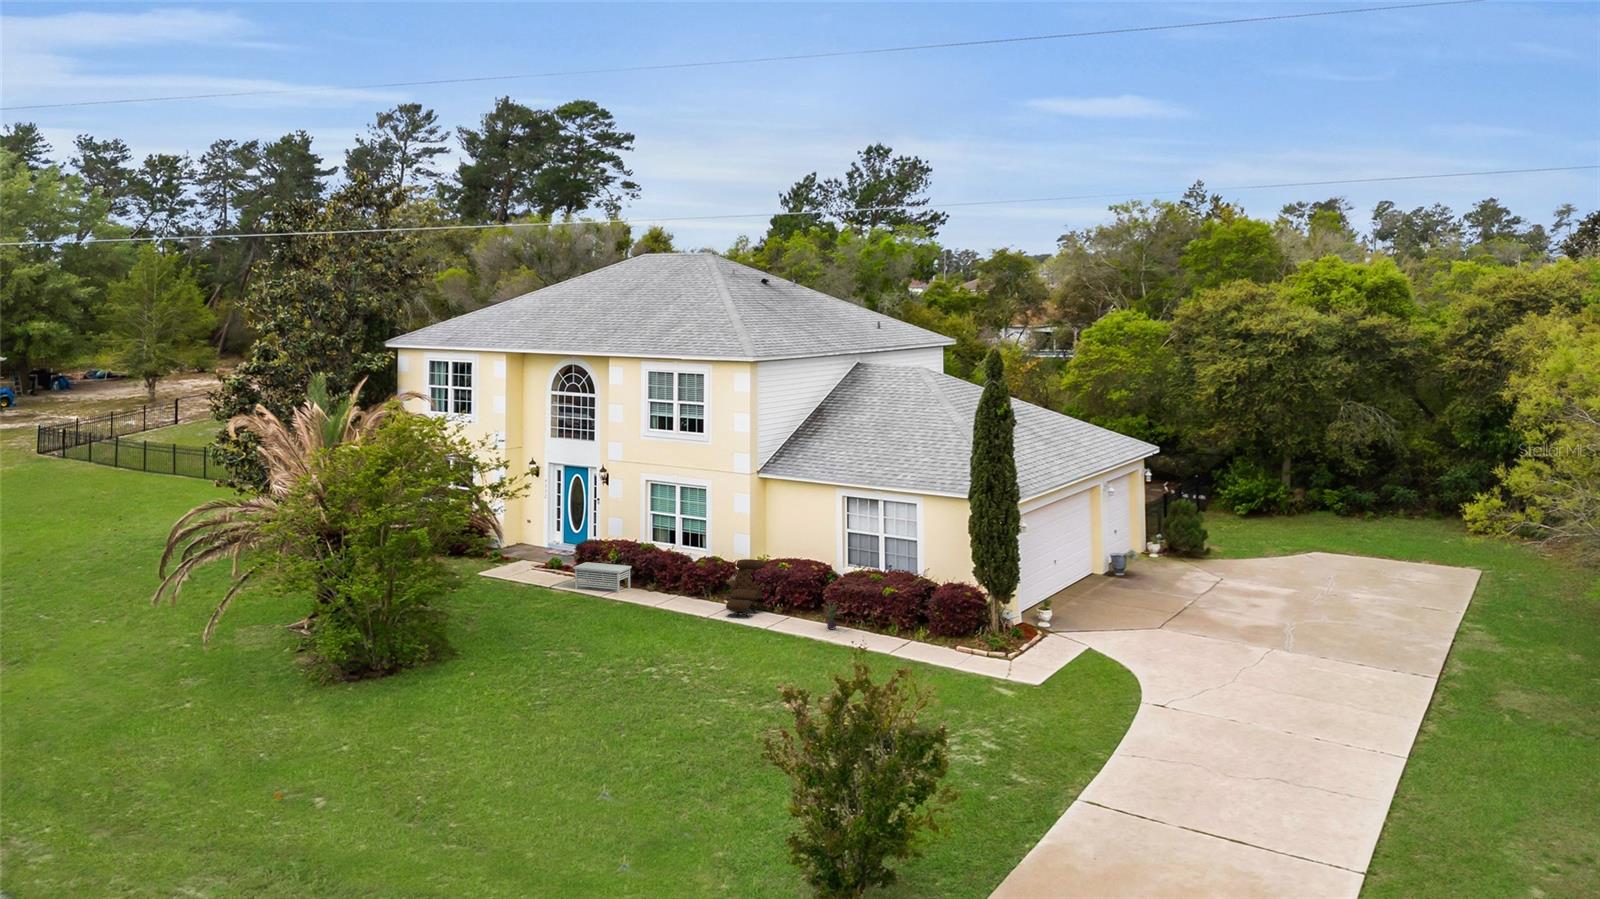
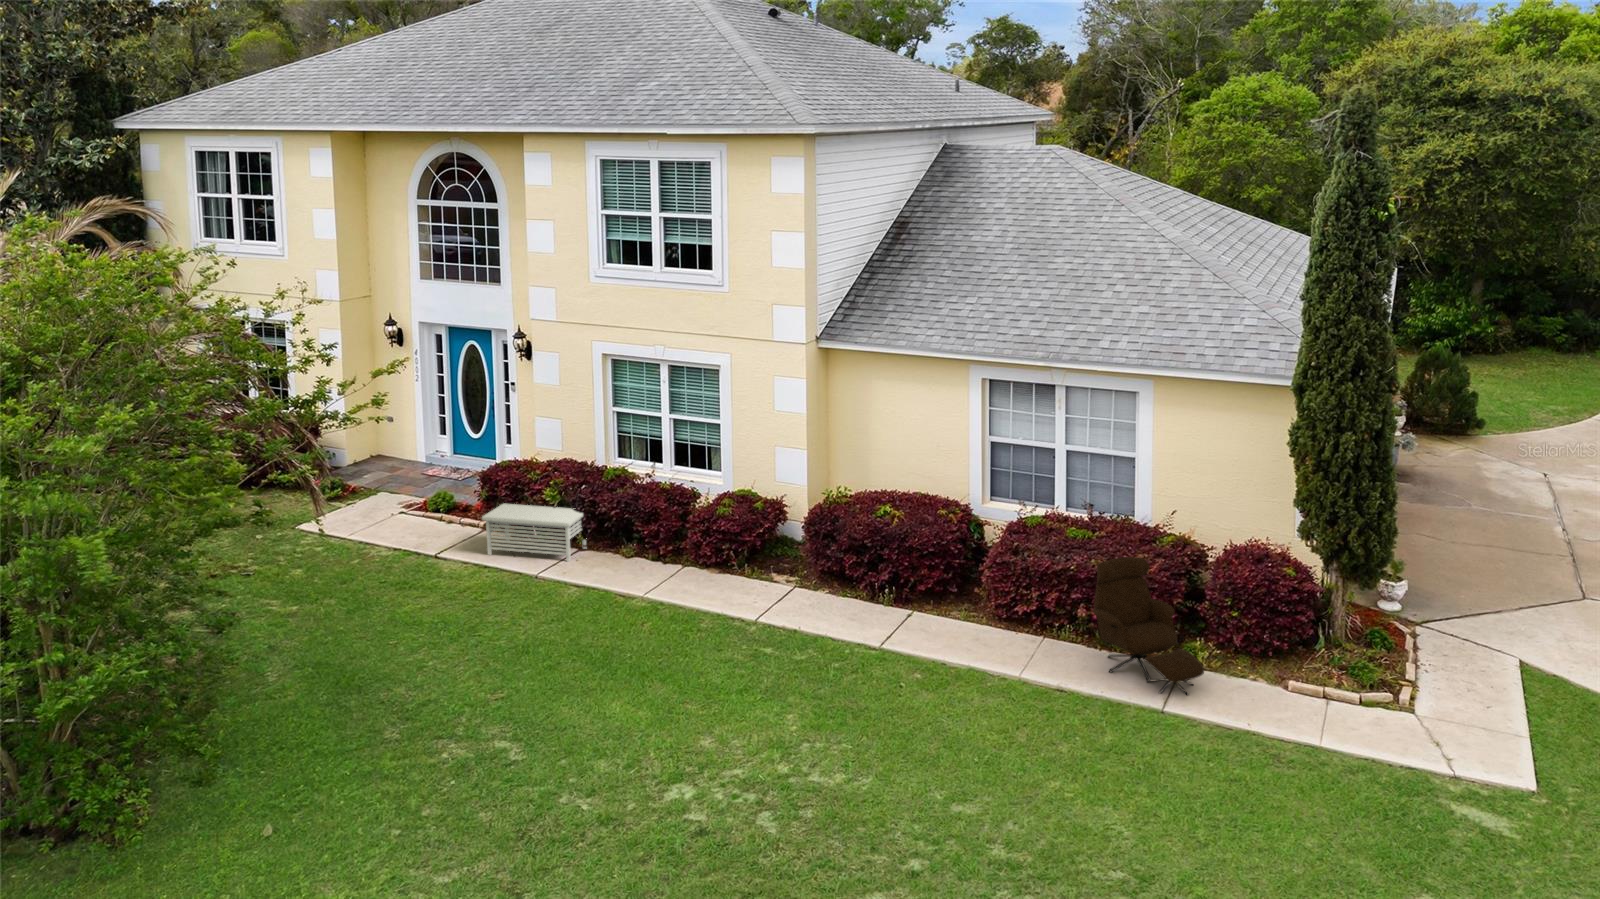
lounge chair: present [726,559,766,618] -> present [1093,557,1204,695]
decorative plant: present [827,605,836,630] -> none [979,588,1037,642]

